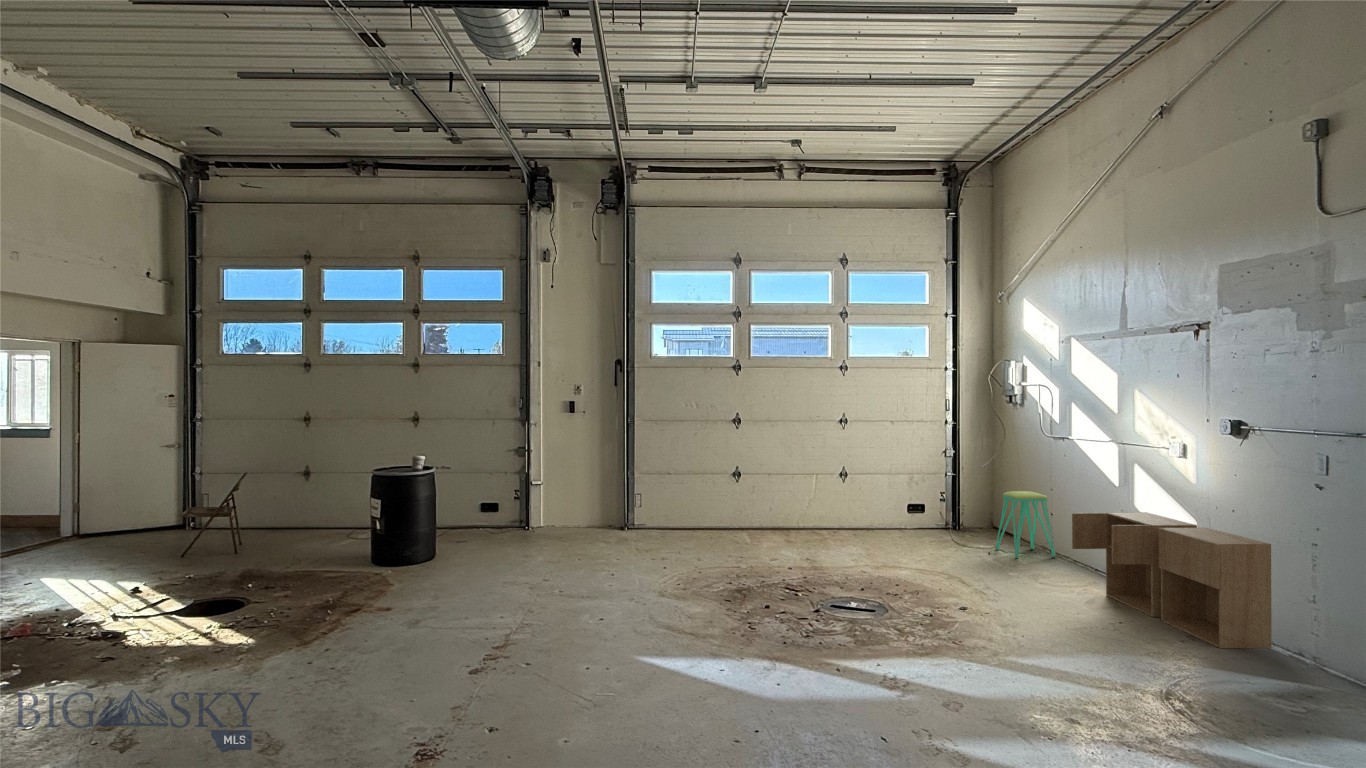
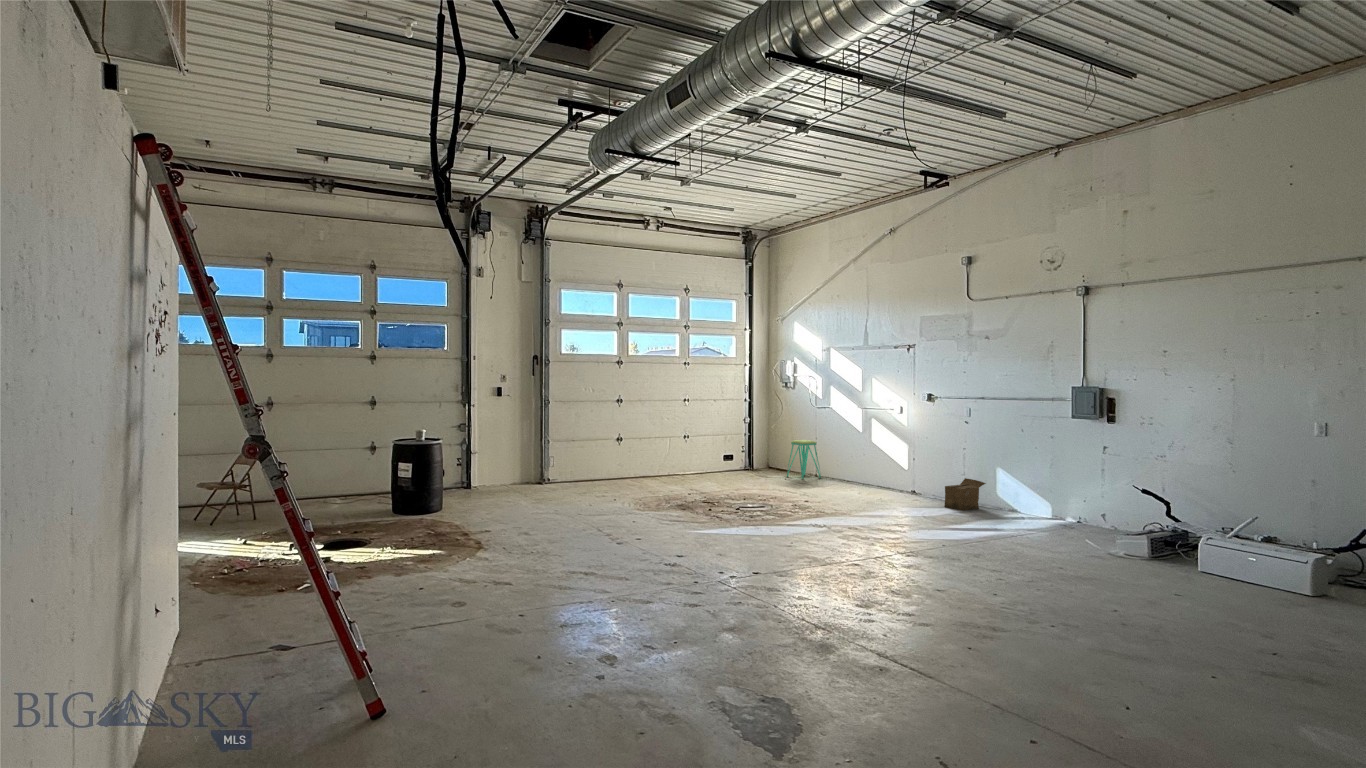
storage cabinet: present [1072,512,1272,648] -> none [851,444,948,503]
cardboard box: none [1246,609,1361,686] -> present [945,478,986,510]

